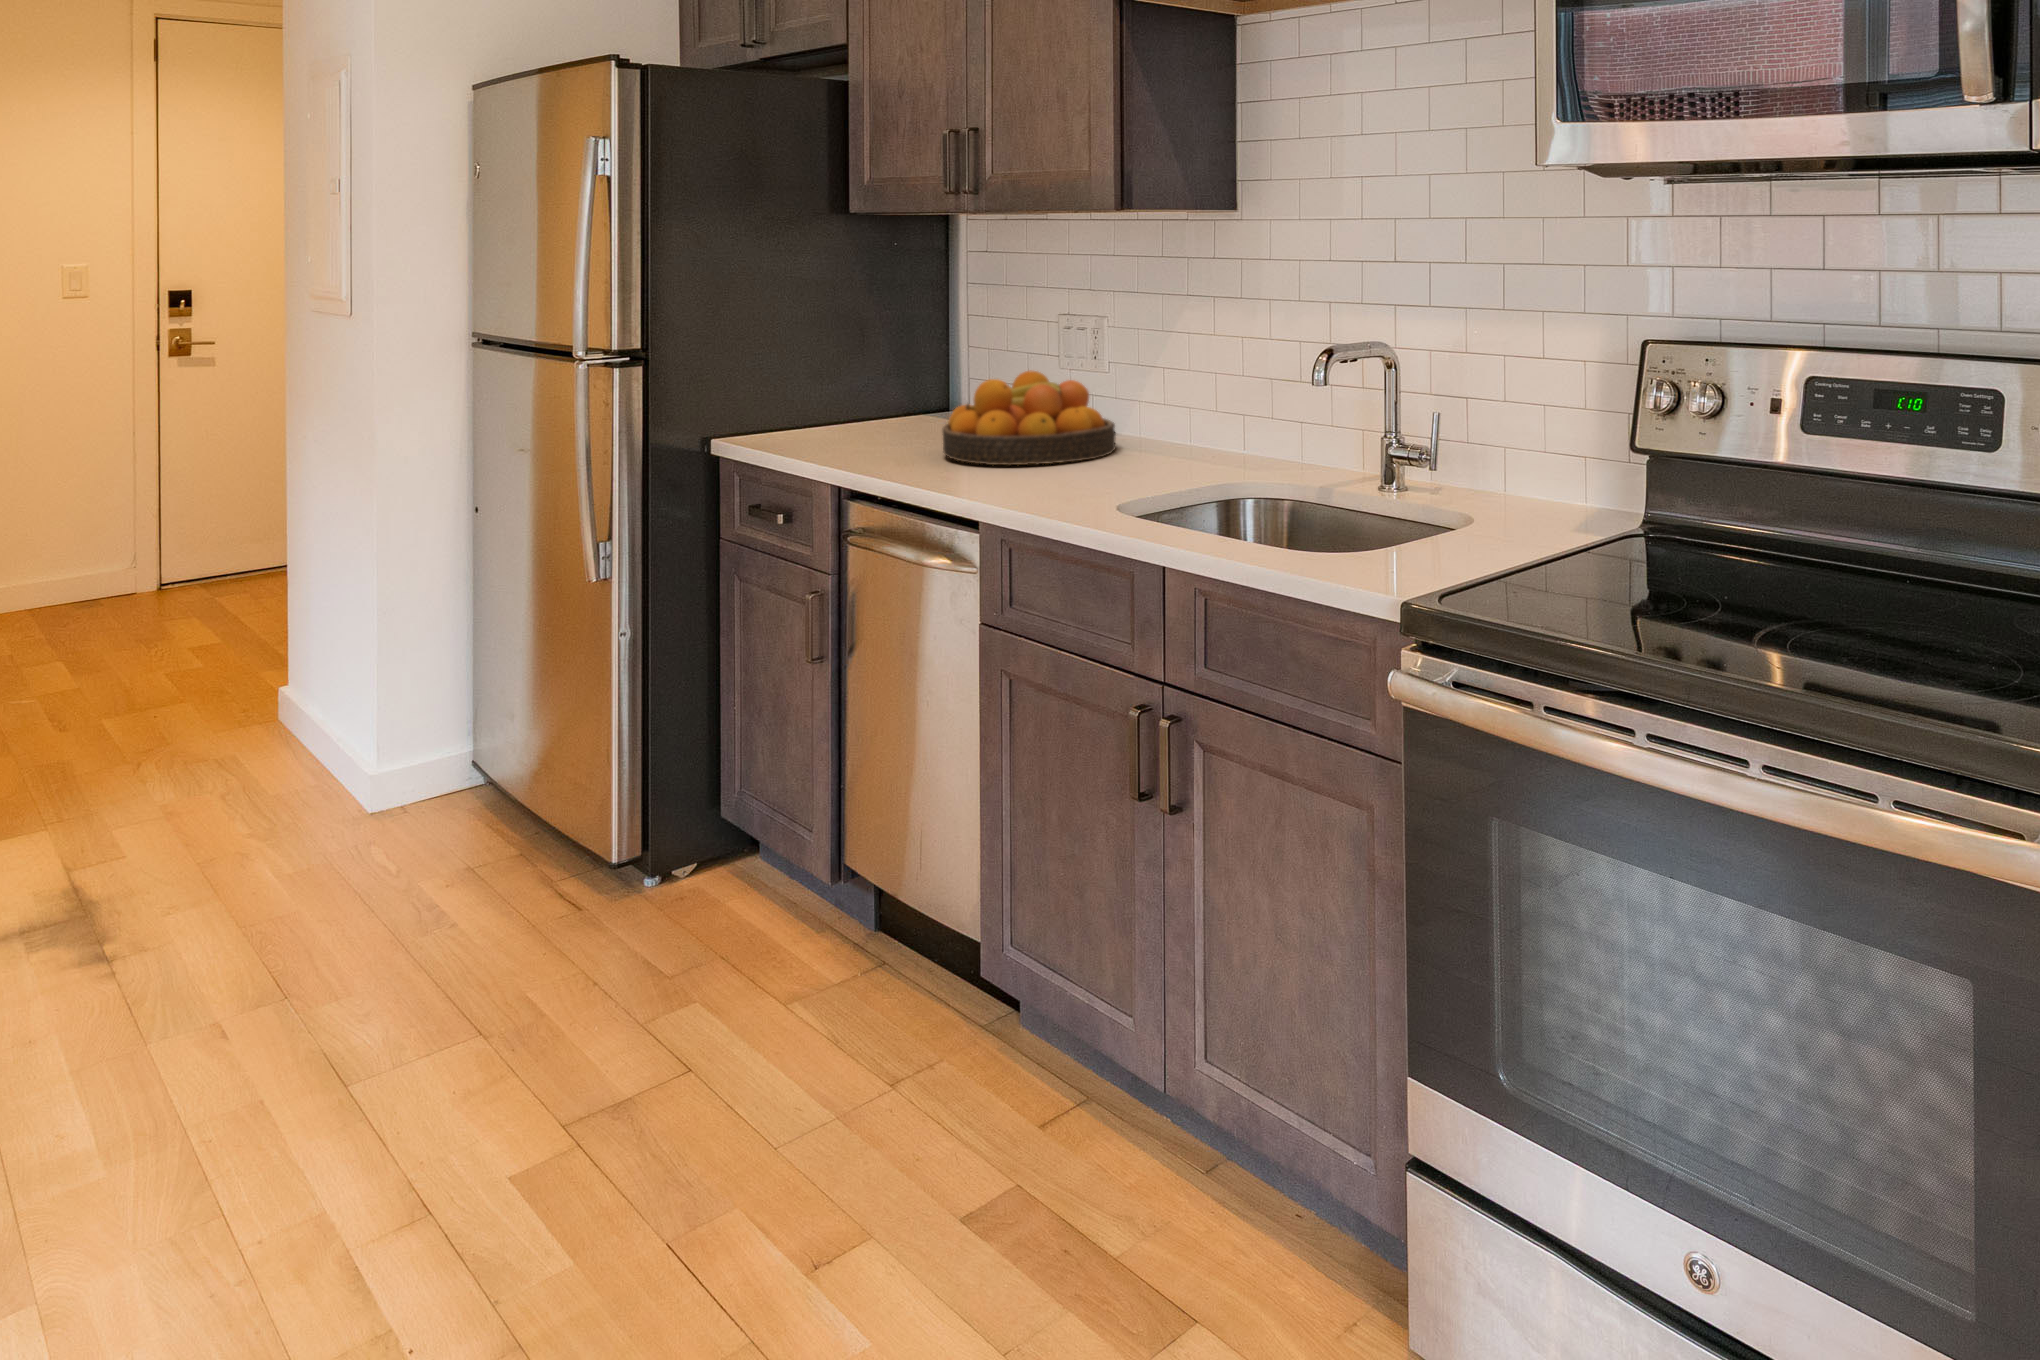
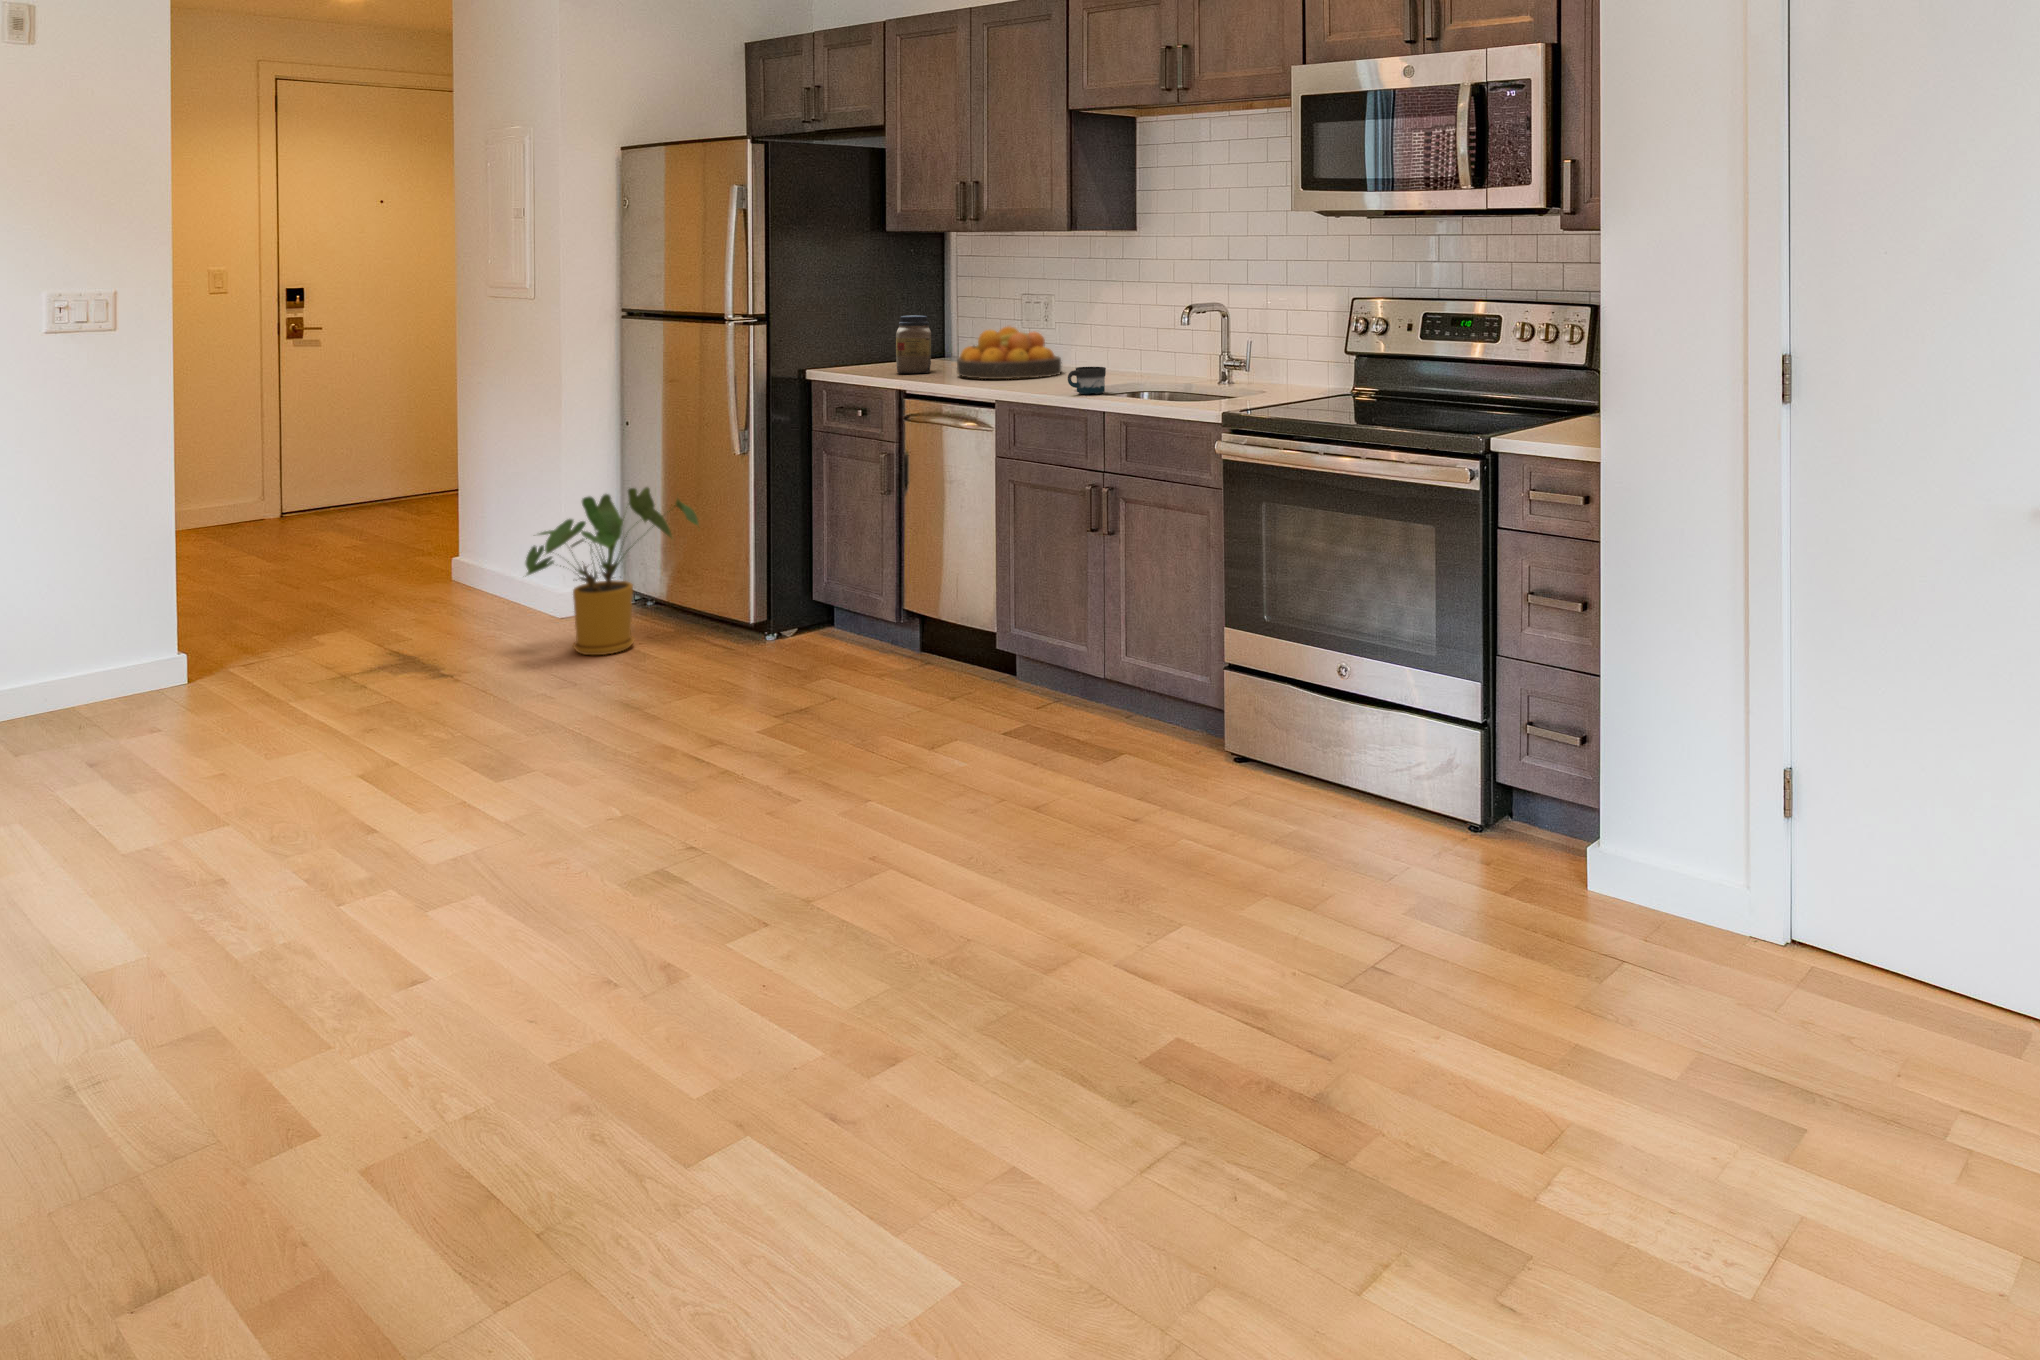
jar: none [854,351,912,446] -> present [896,315,931,374]
mug: none [1099,461,1171,515] -> present [1068,367,1106,394]
house plant: none [238,623,545,906] -> present [525,487,699,655]

